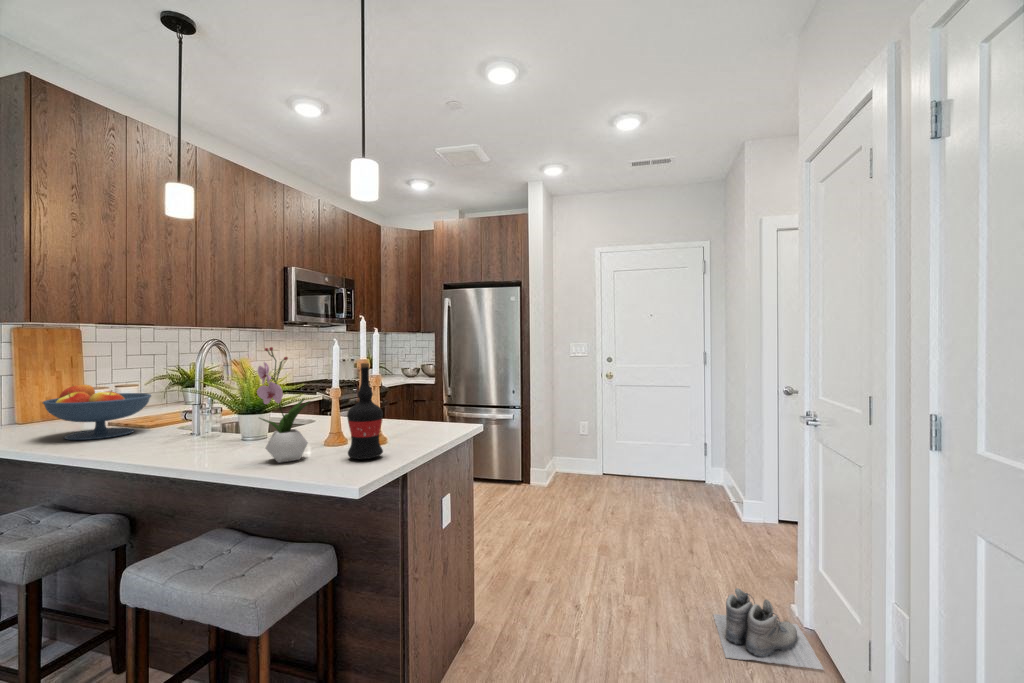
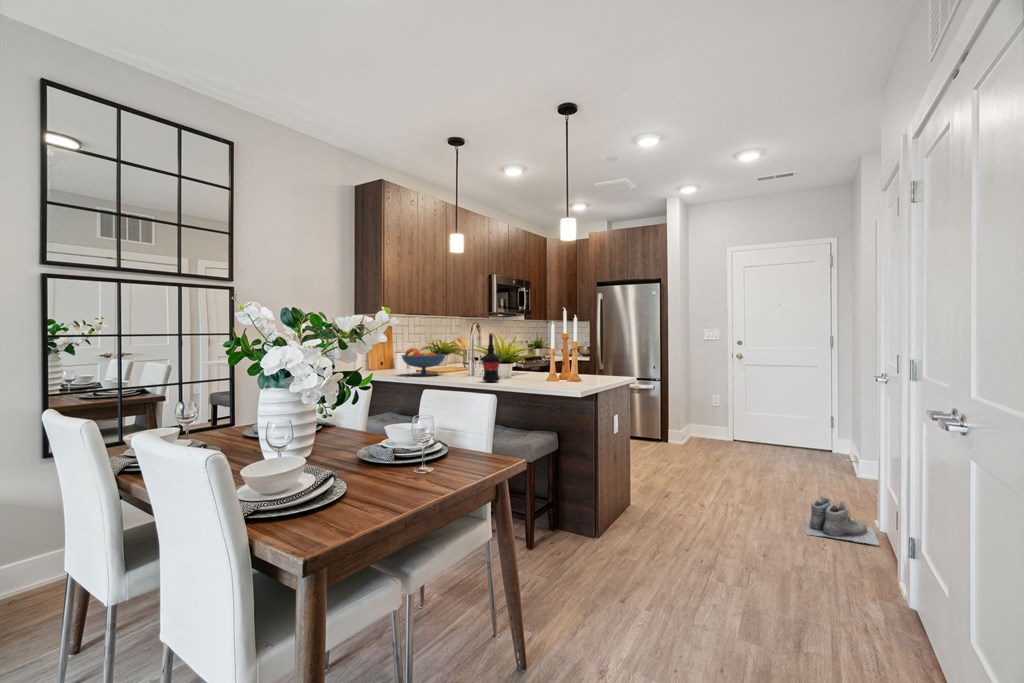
flower arrangement: present [257,347,310,463] -> none [522,325,548,384]
wine bottle: present [347,363,383,459] -> present [482,333,500,382]

